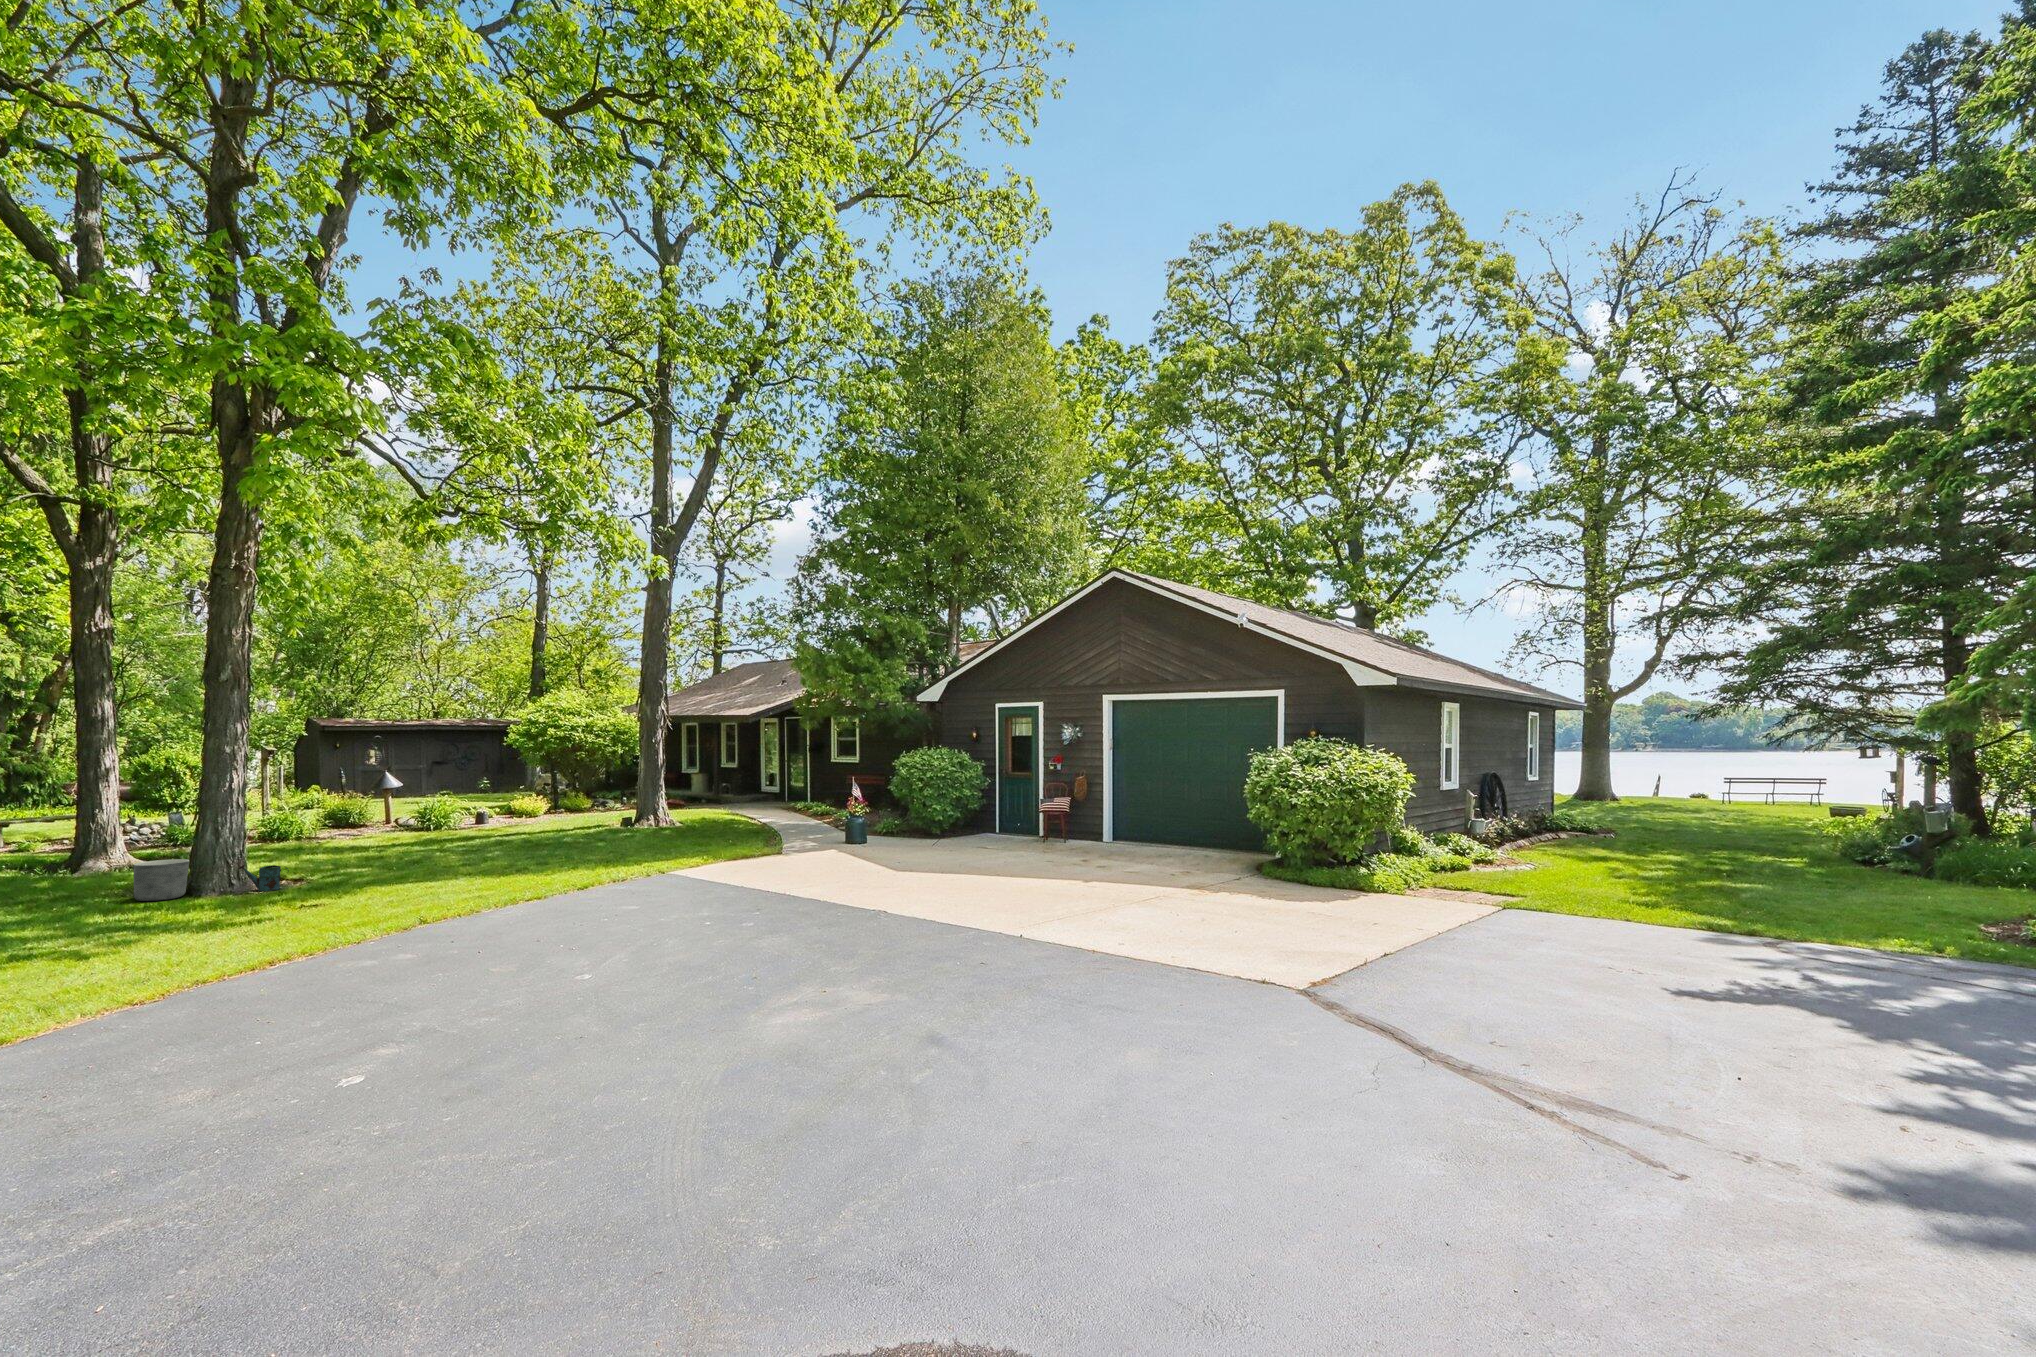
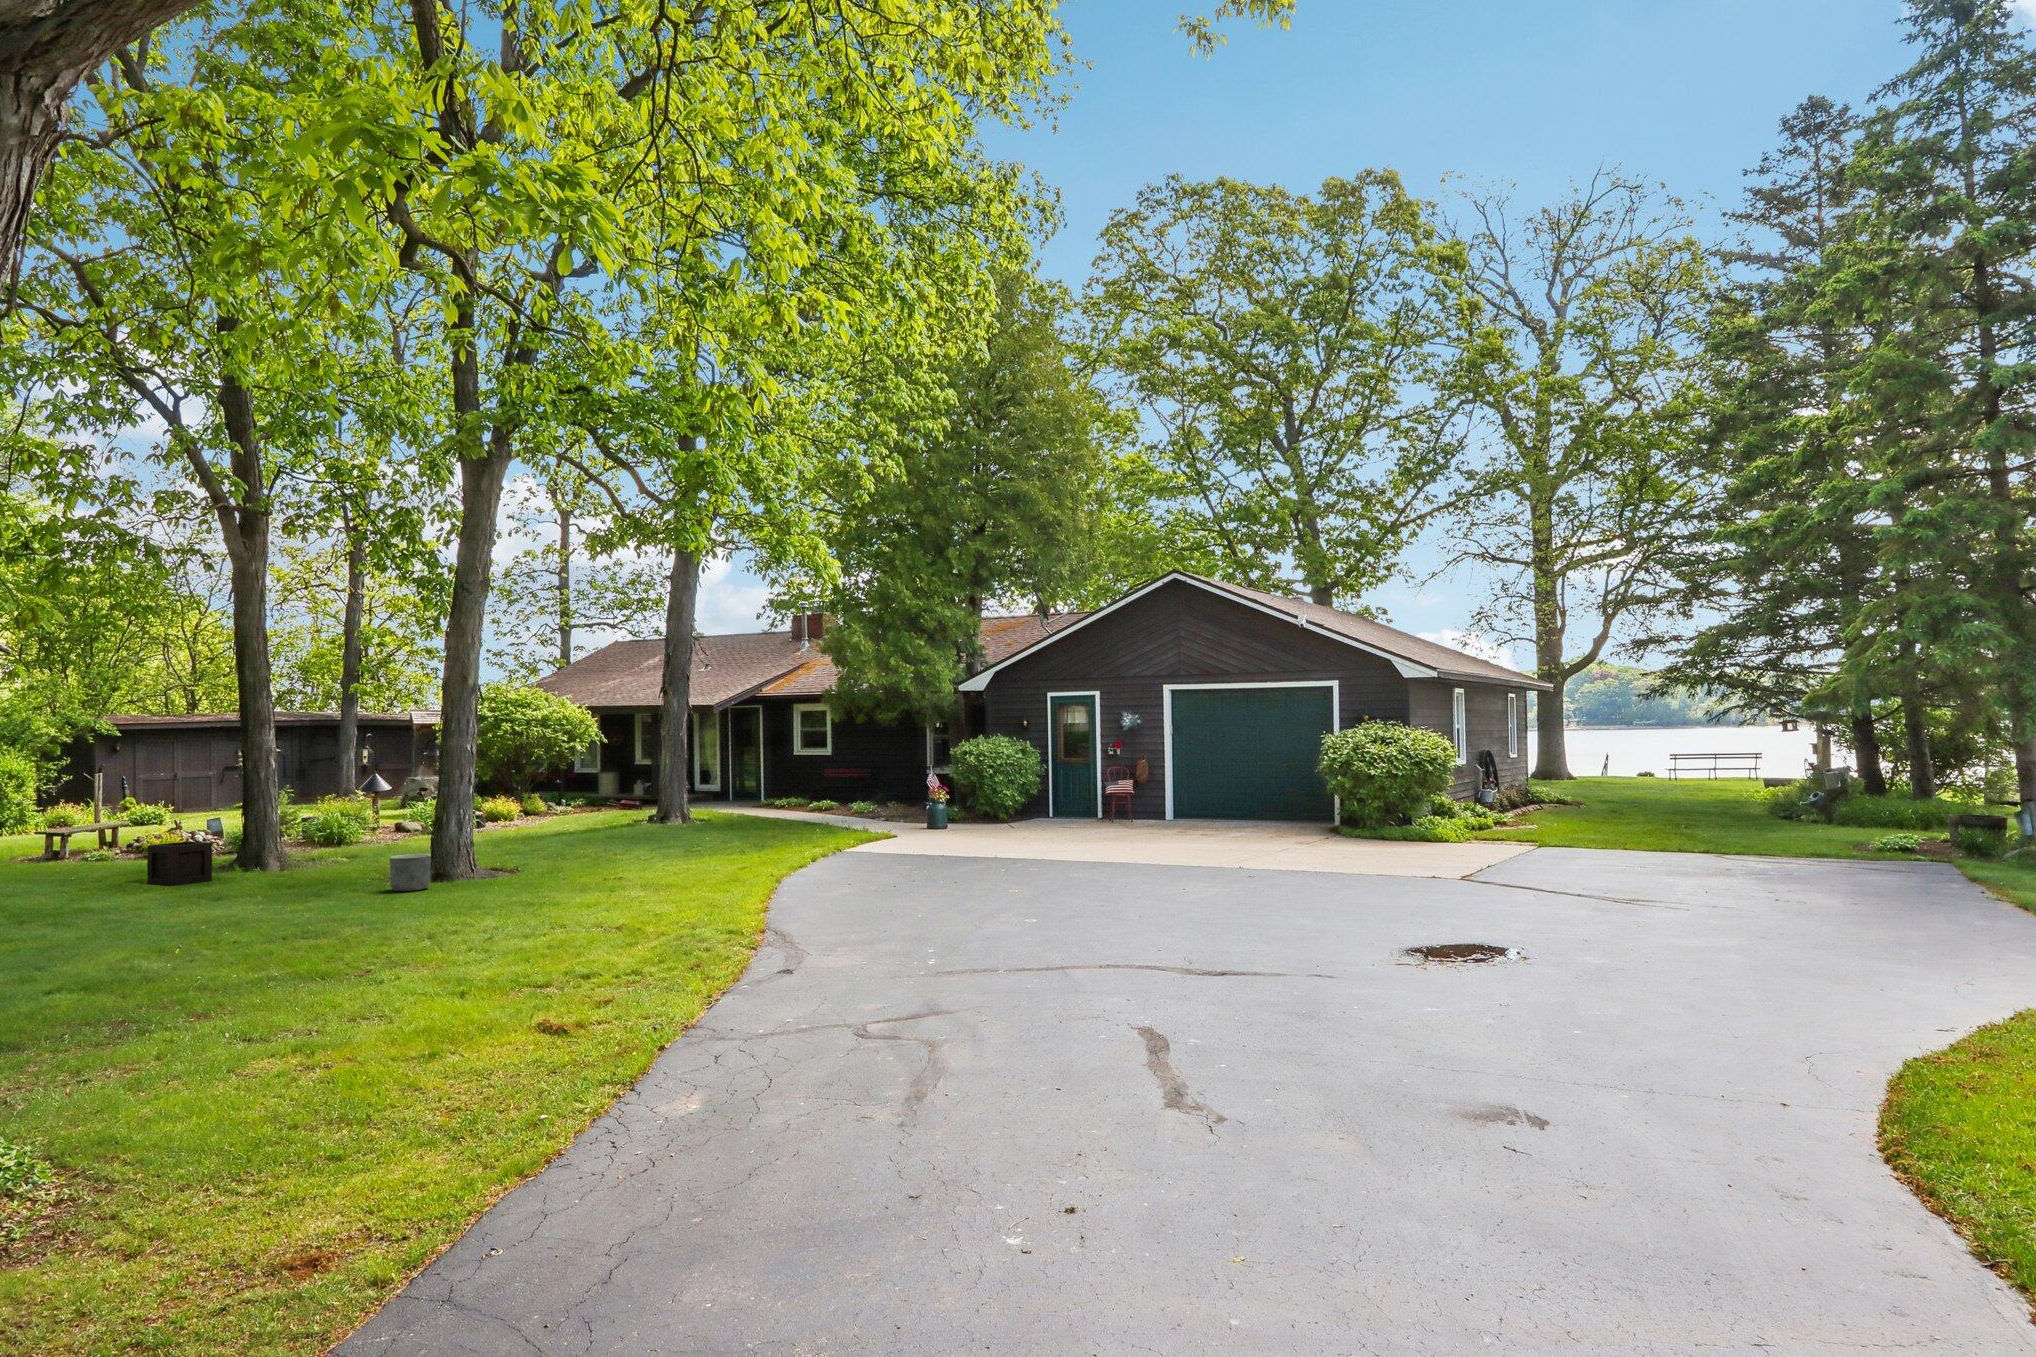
wooden crate: none [13,833,77,878] -> present [147,841,212,886]
watering can: present [239,865,289,891] -> none [463,858,501,882]

